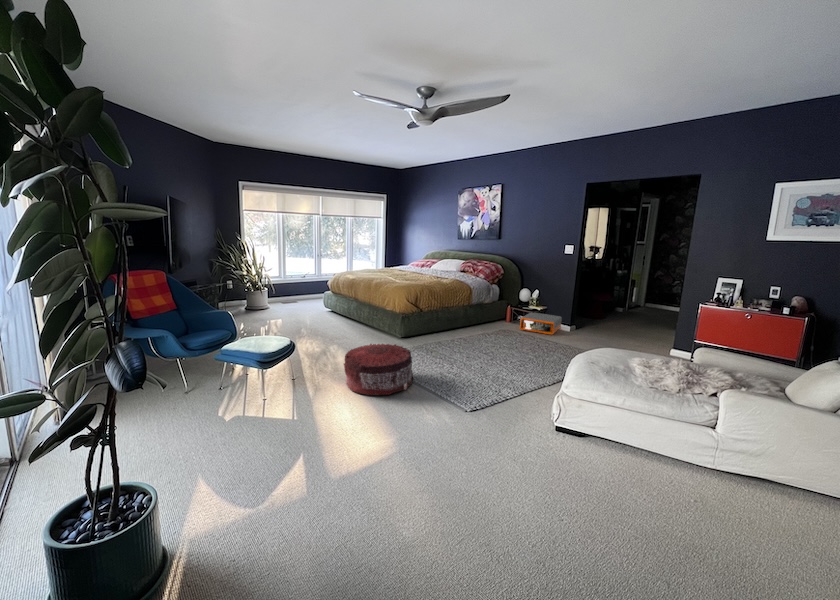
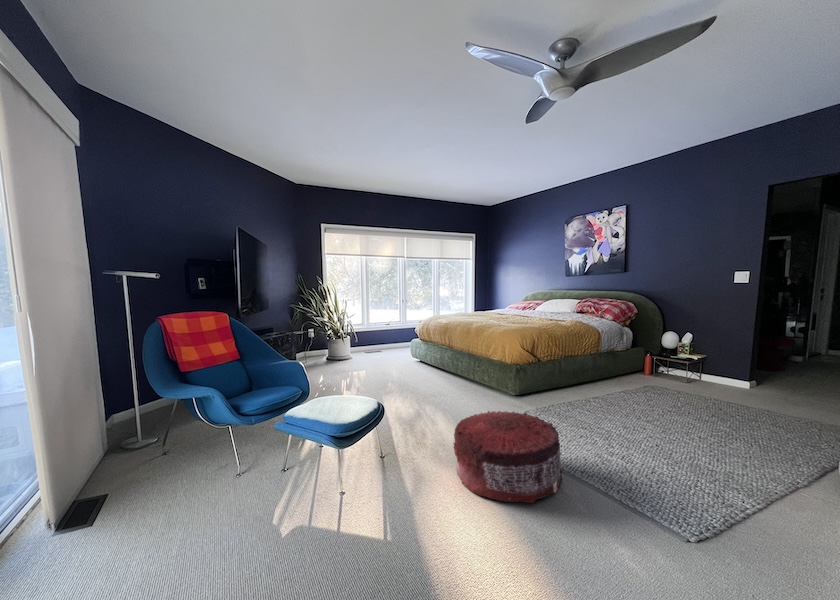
storage box: present [520,313,562,335] -> none [676,364,737,397]

